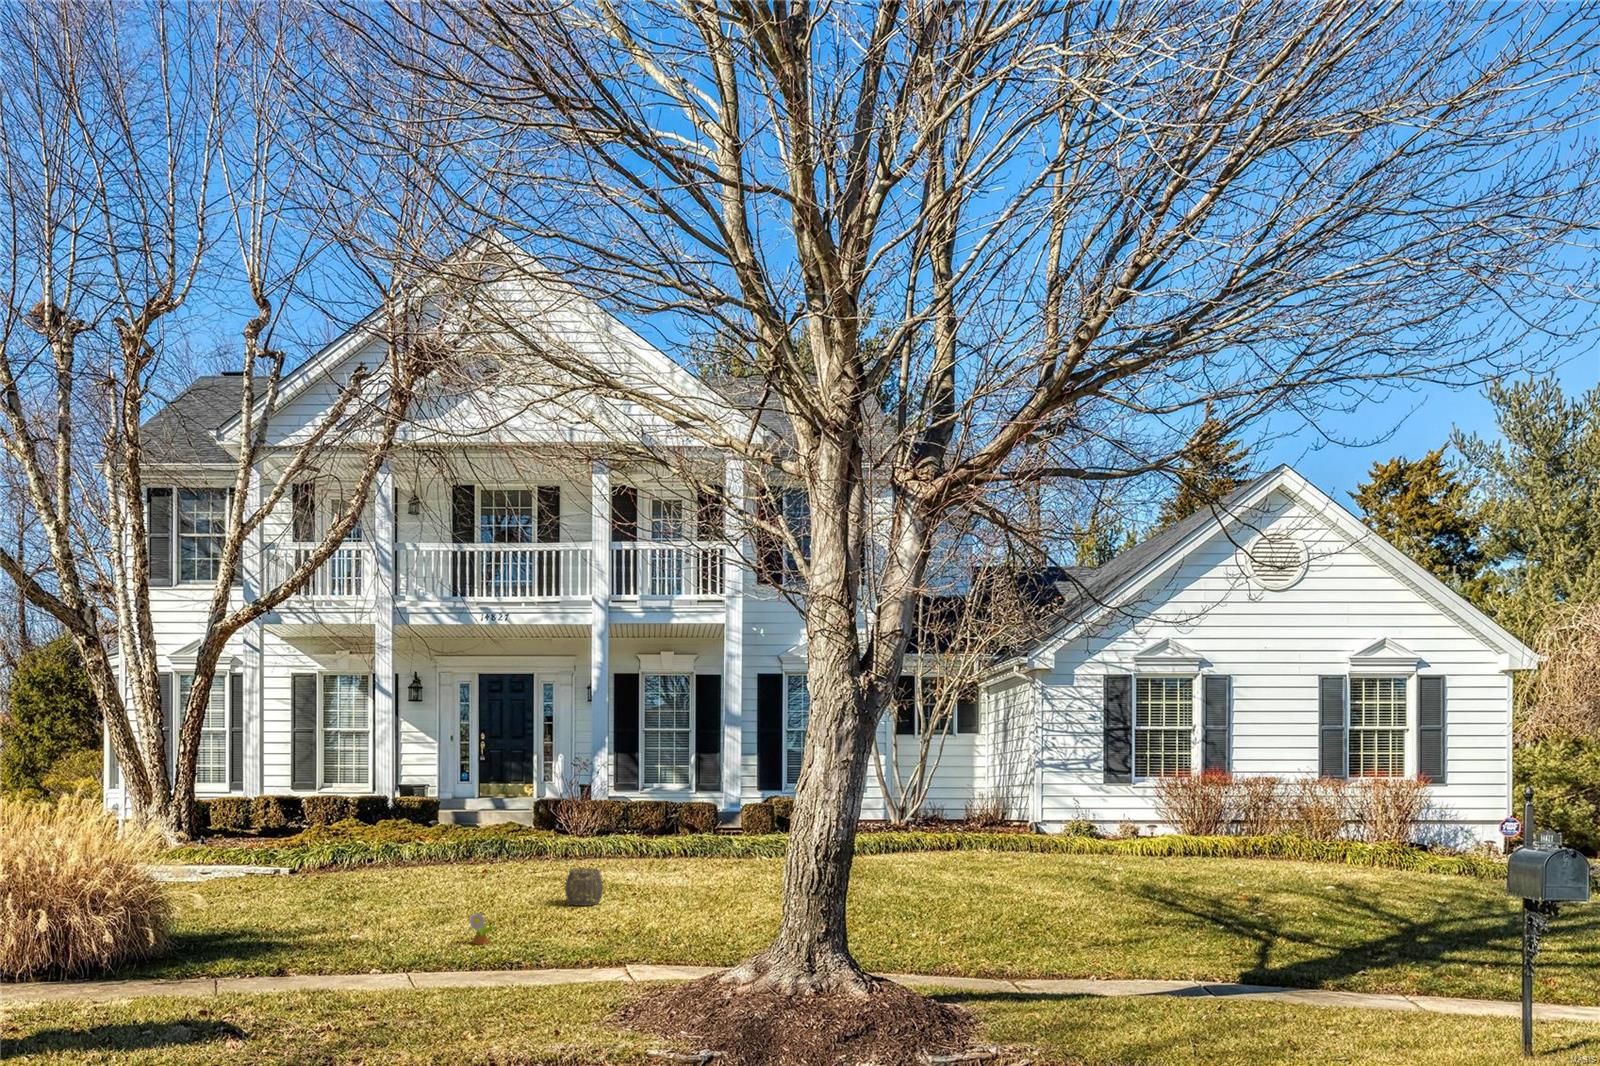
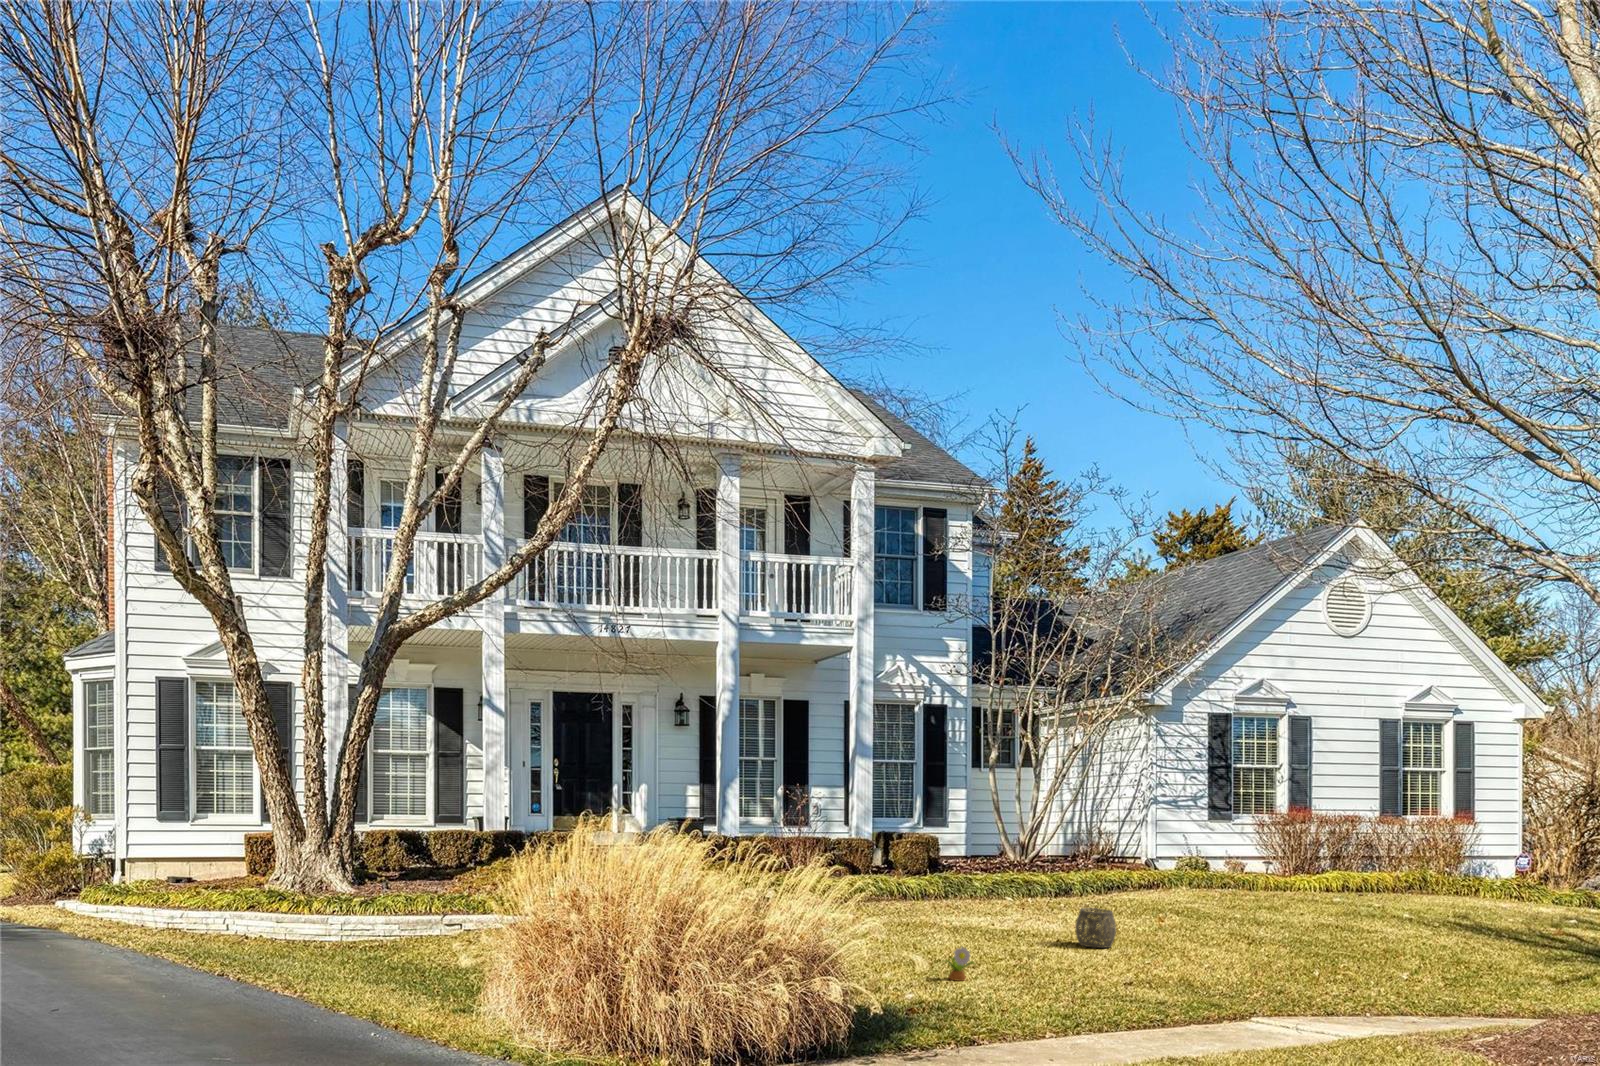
decorative plant: present [470,913,499,945] -> present [944,947,975,981]

